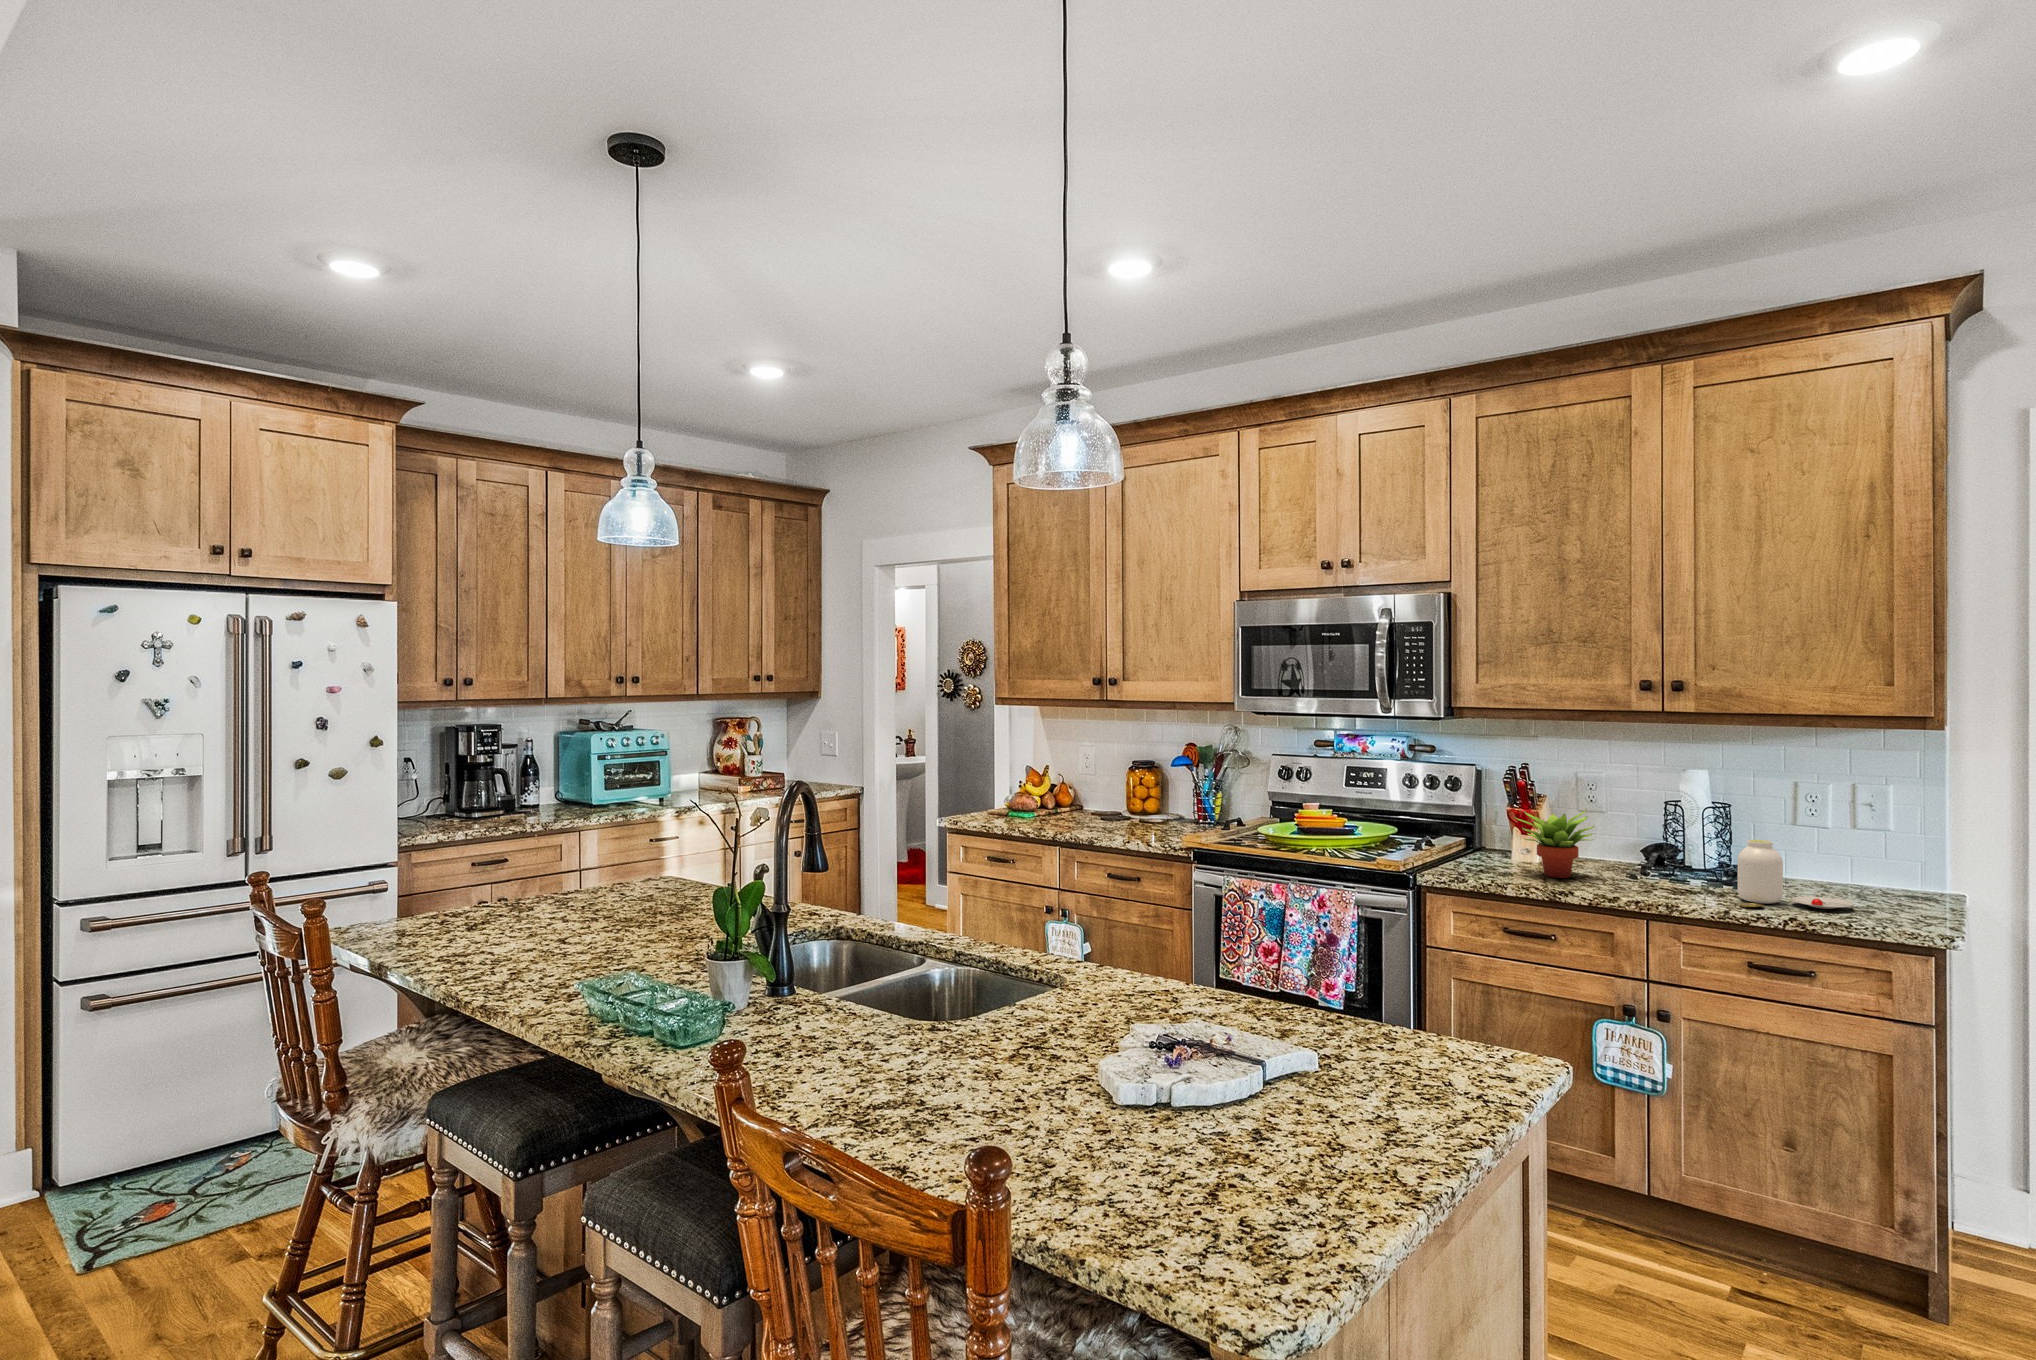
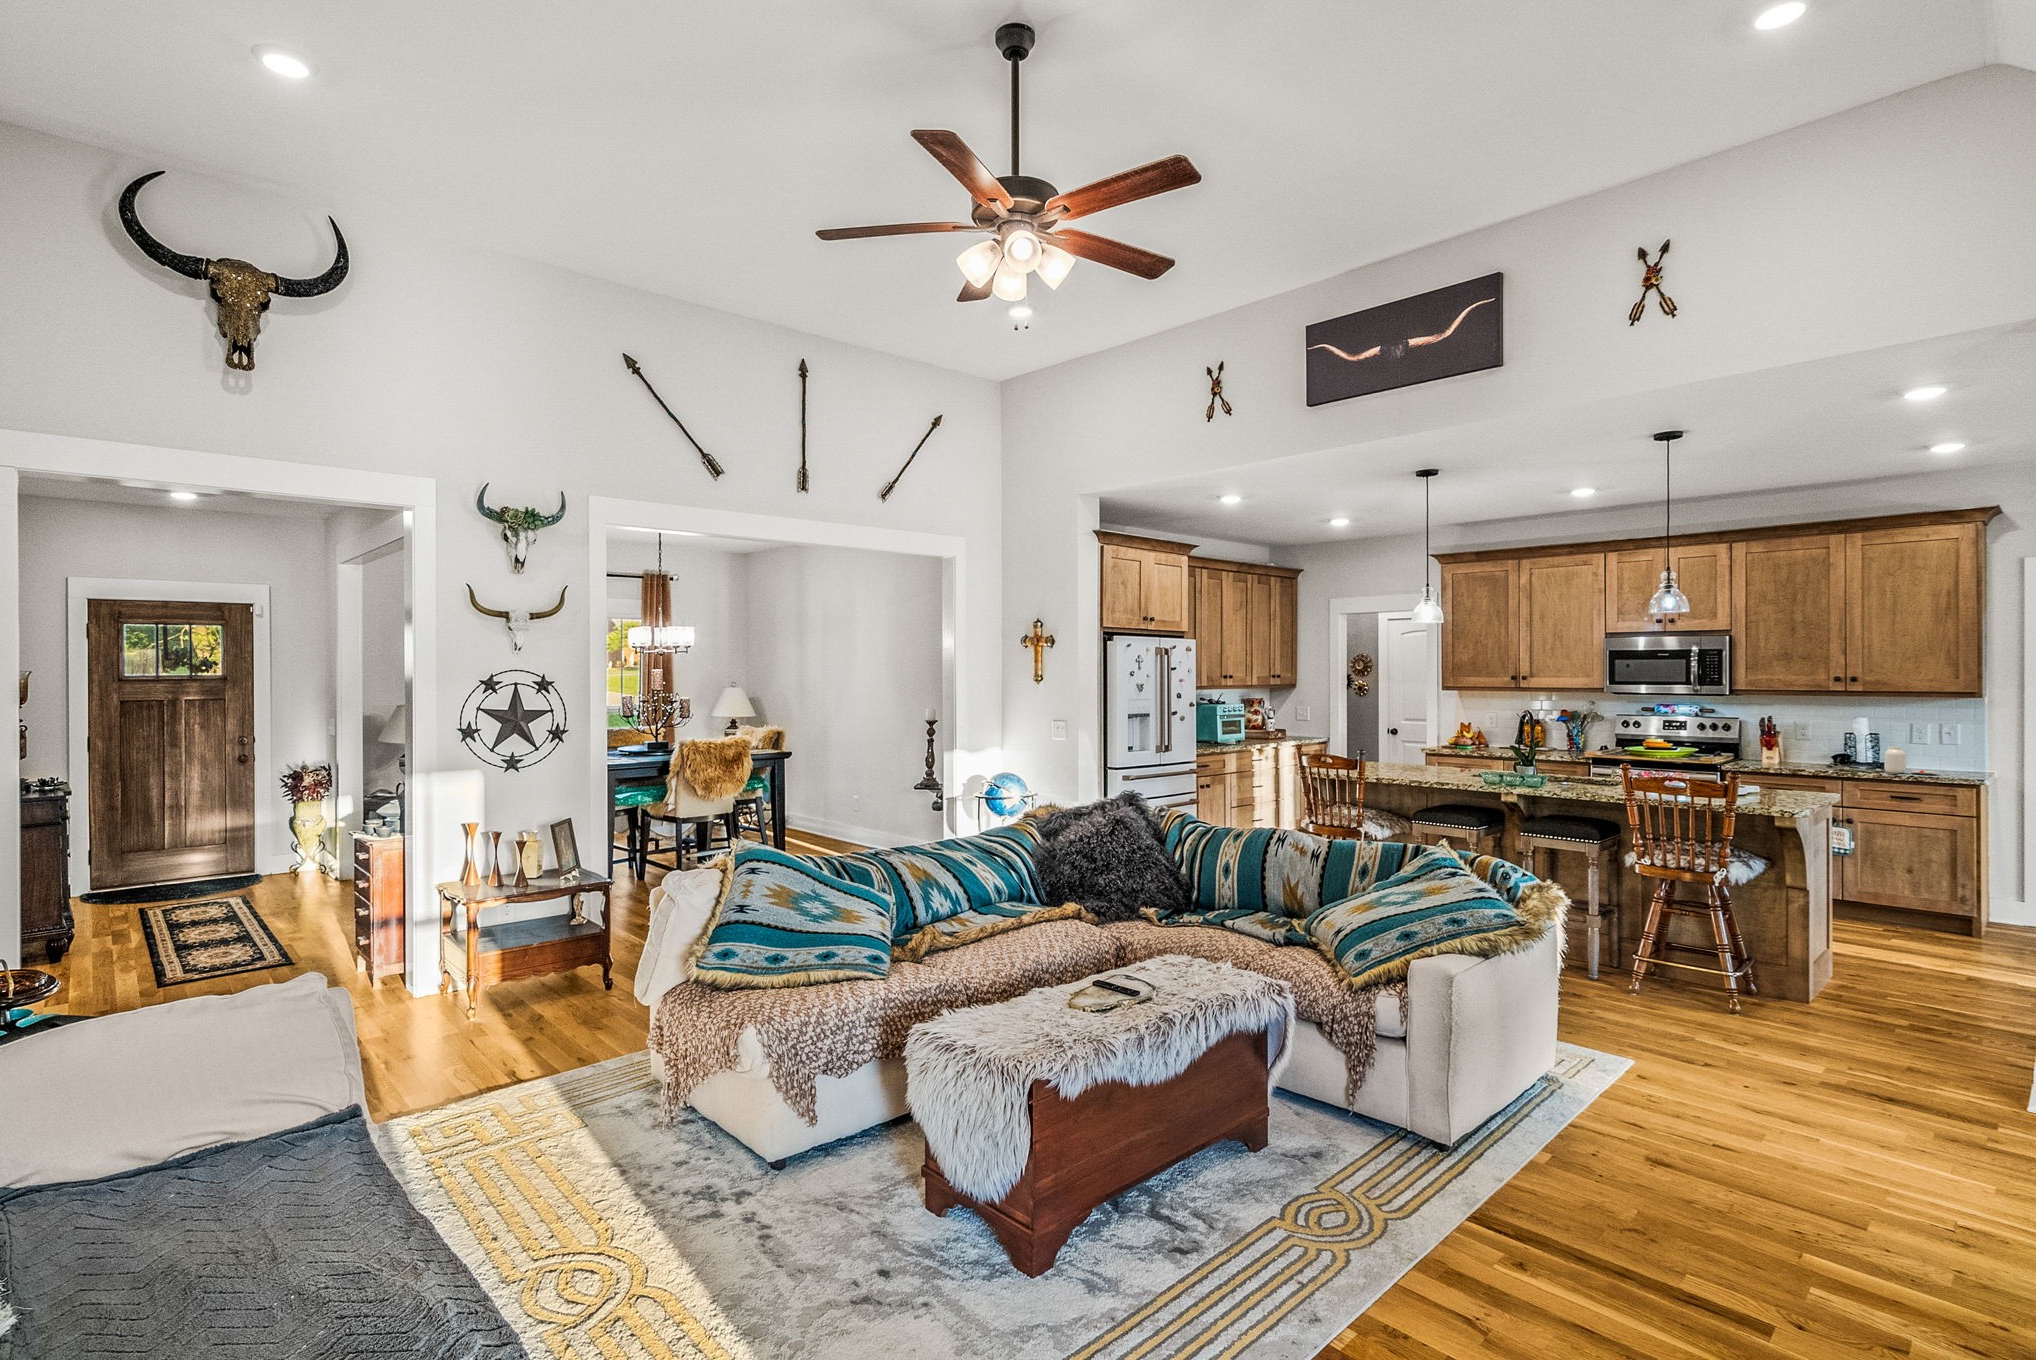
succulent plant: present [1514,809,1594,878] -> none [1771,736,1812,767]

